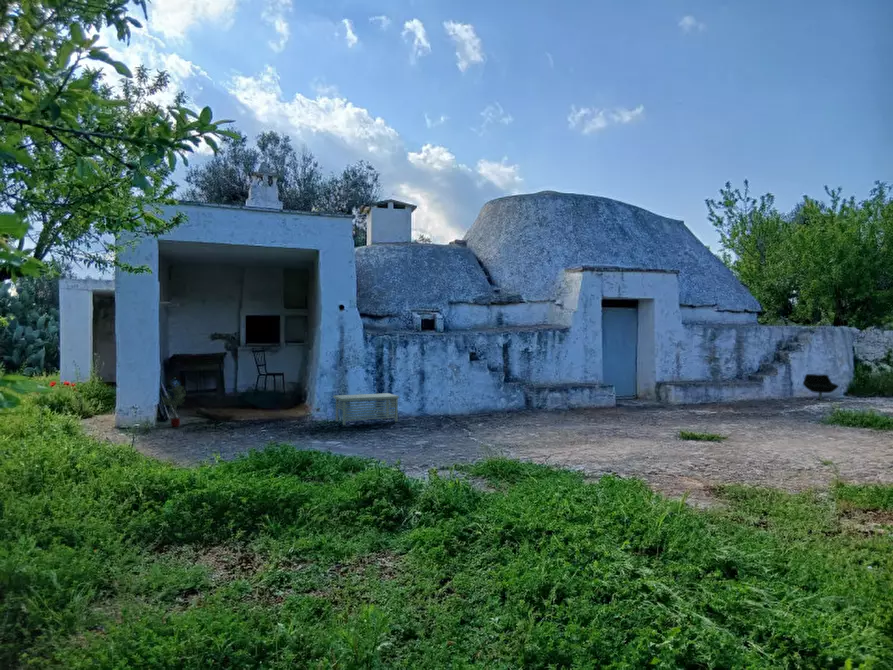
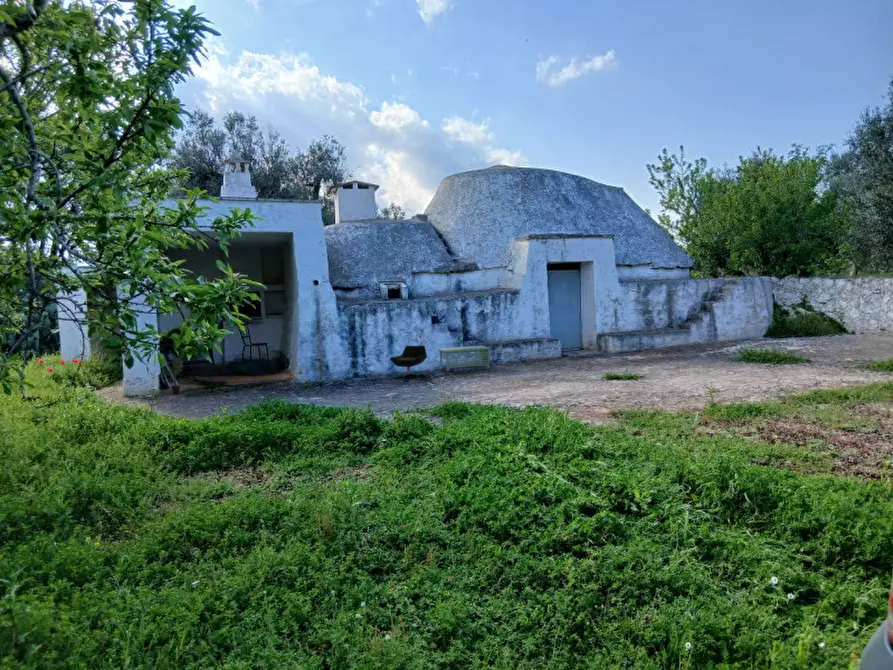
lounge chair: present [803,374,838,400] -> present [390,345,427,375]
storage bench: present [333,393,399,425] -> present [438,346,490,371]

